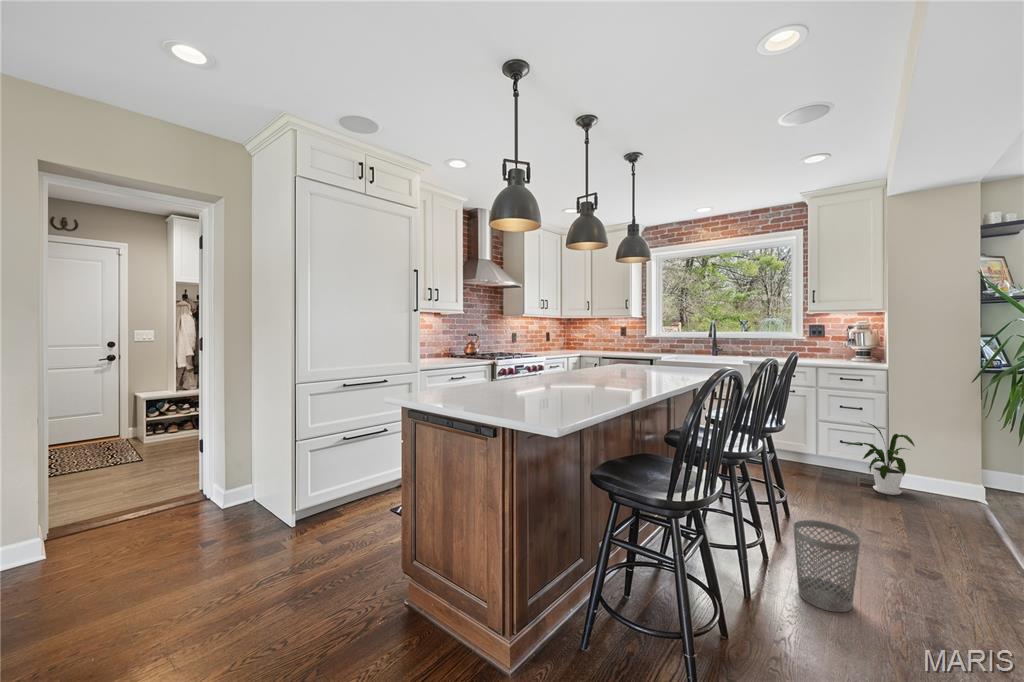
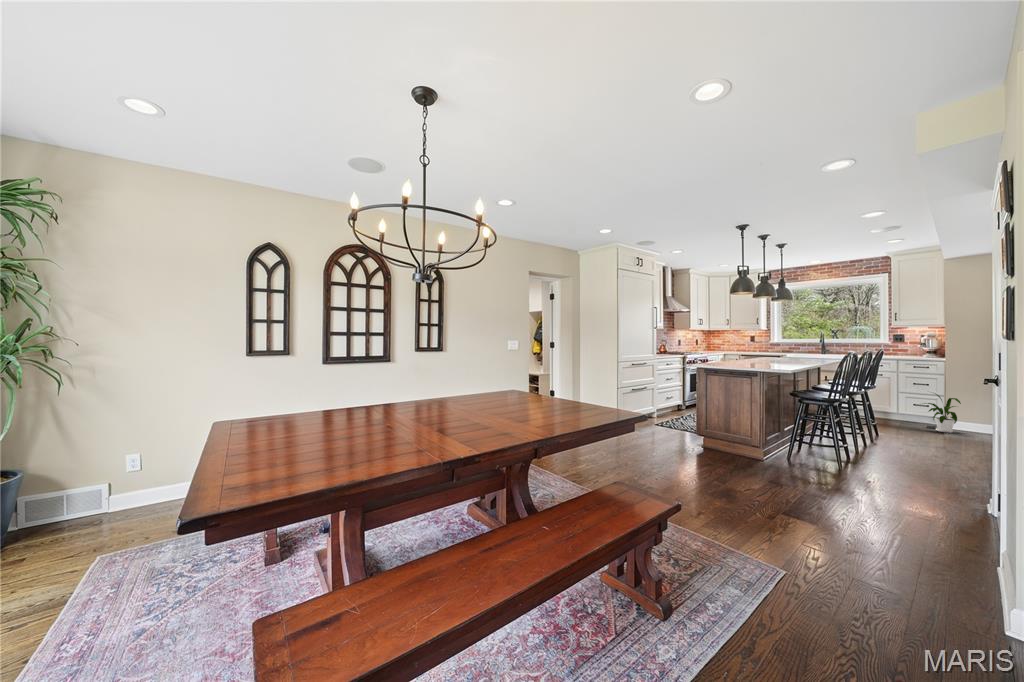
wastebasket: present [794,520,861,612] -> none [884,425,916,460]

